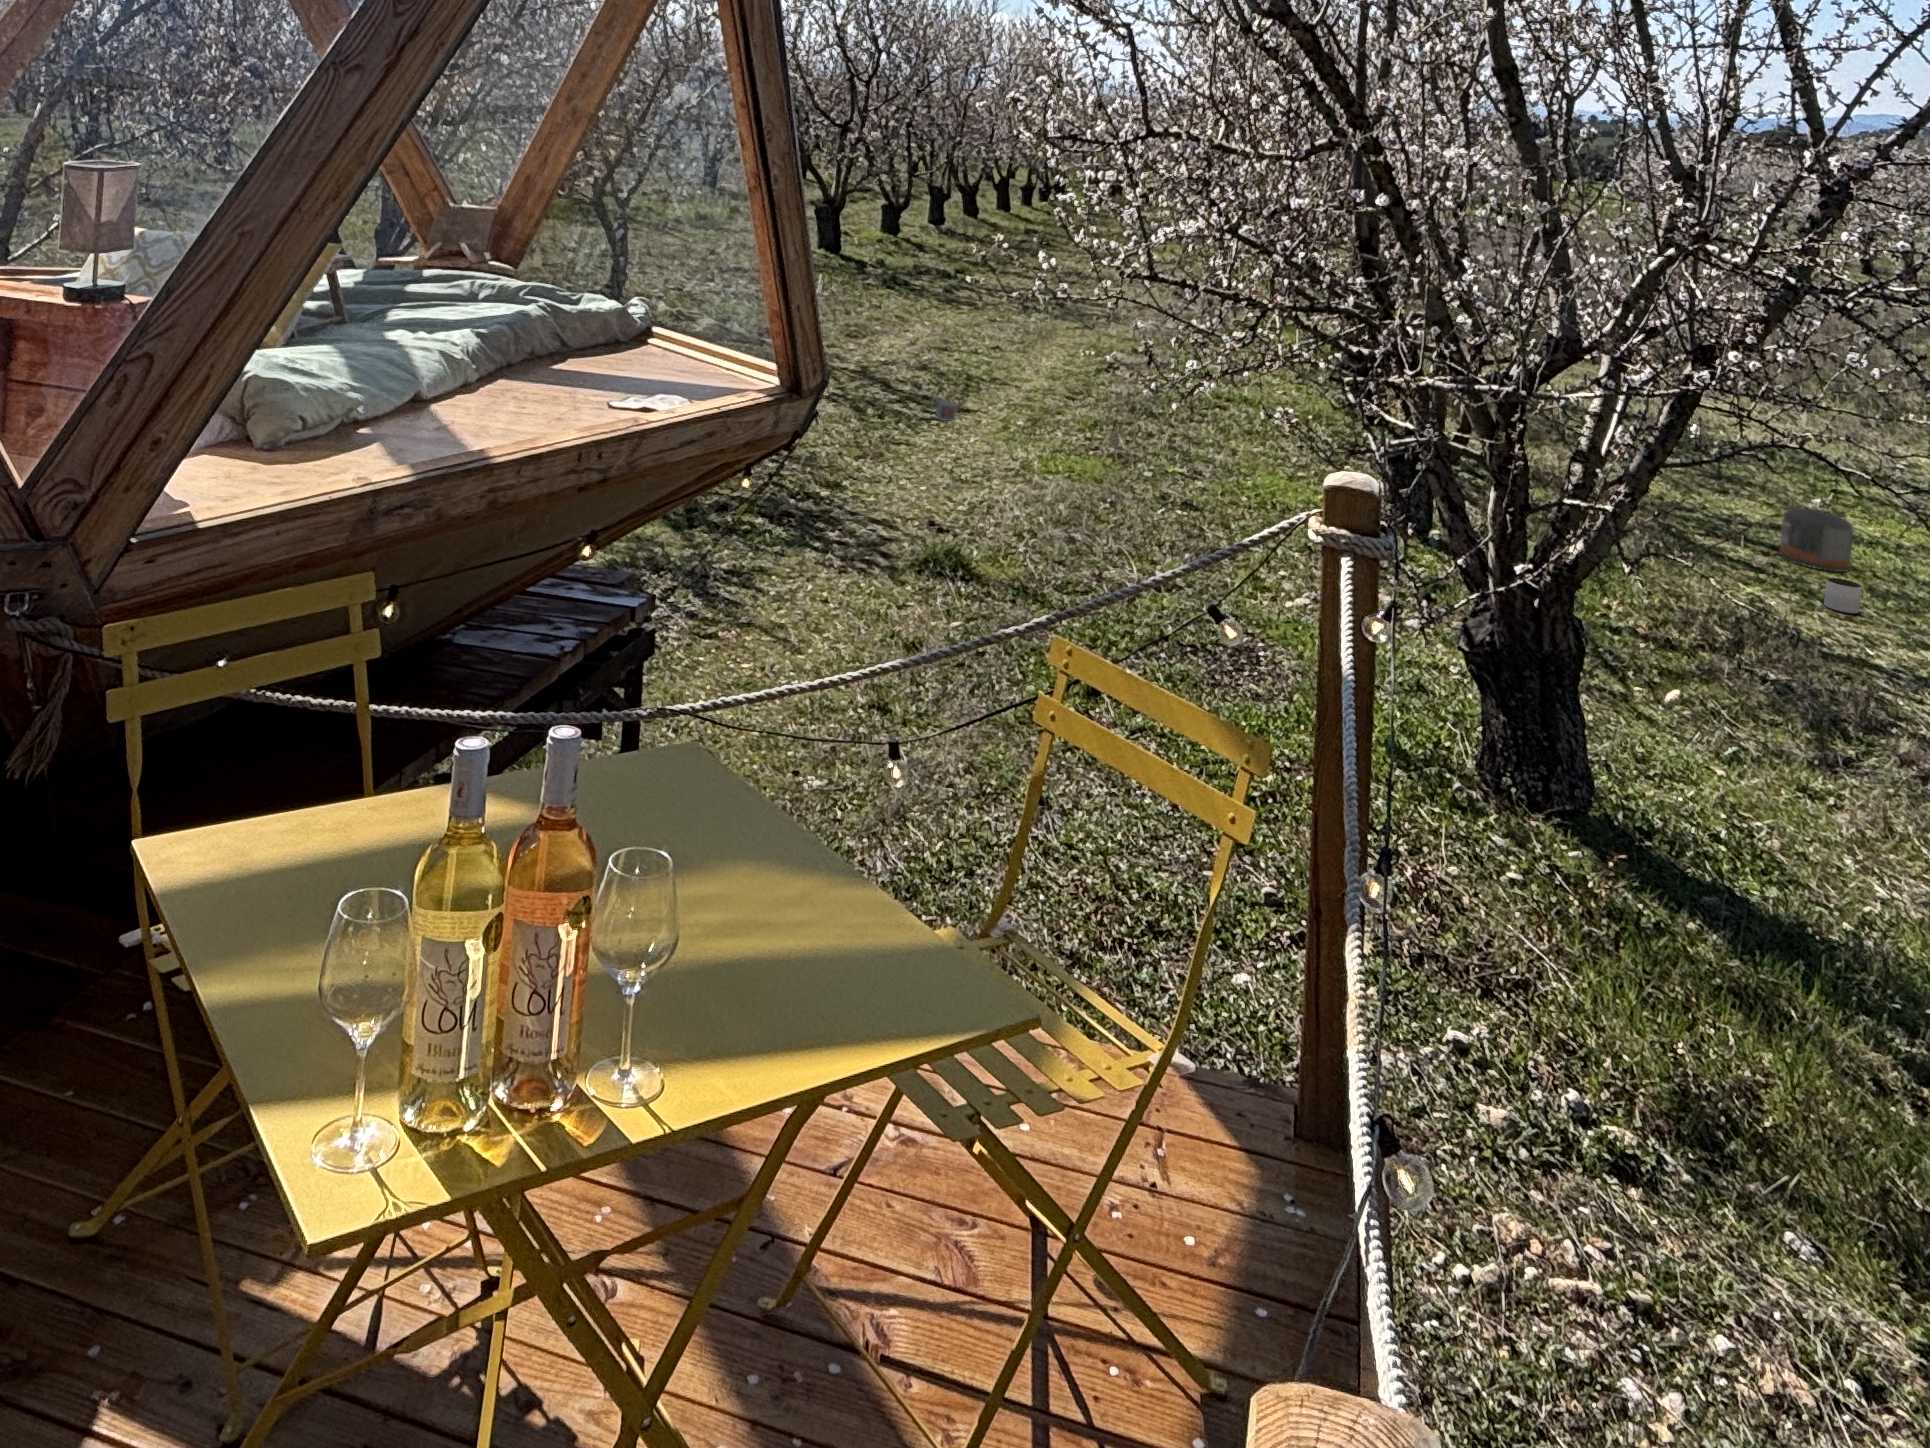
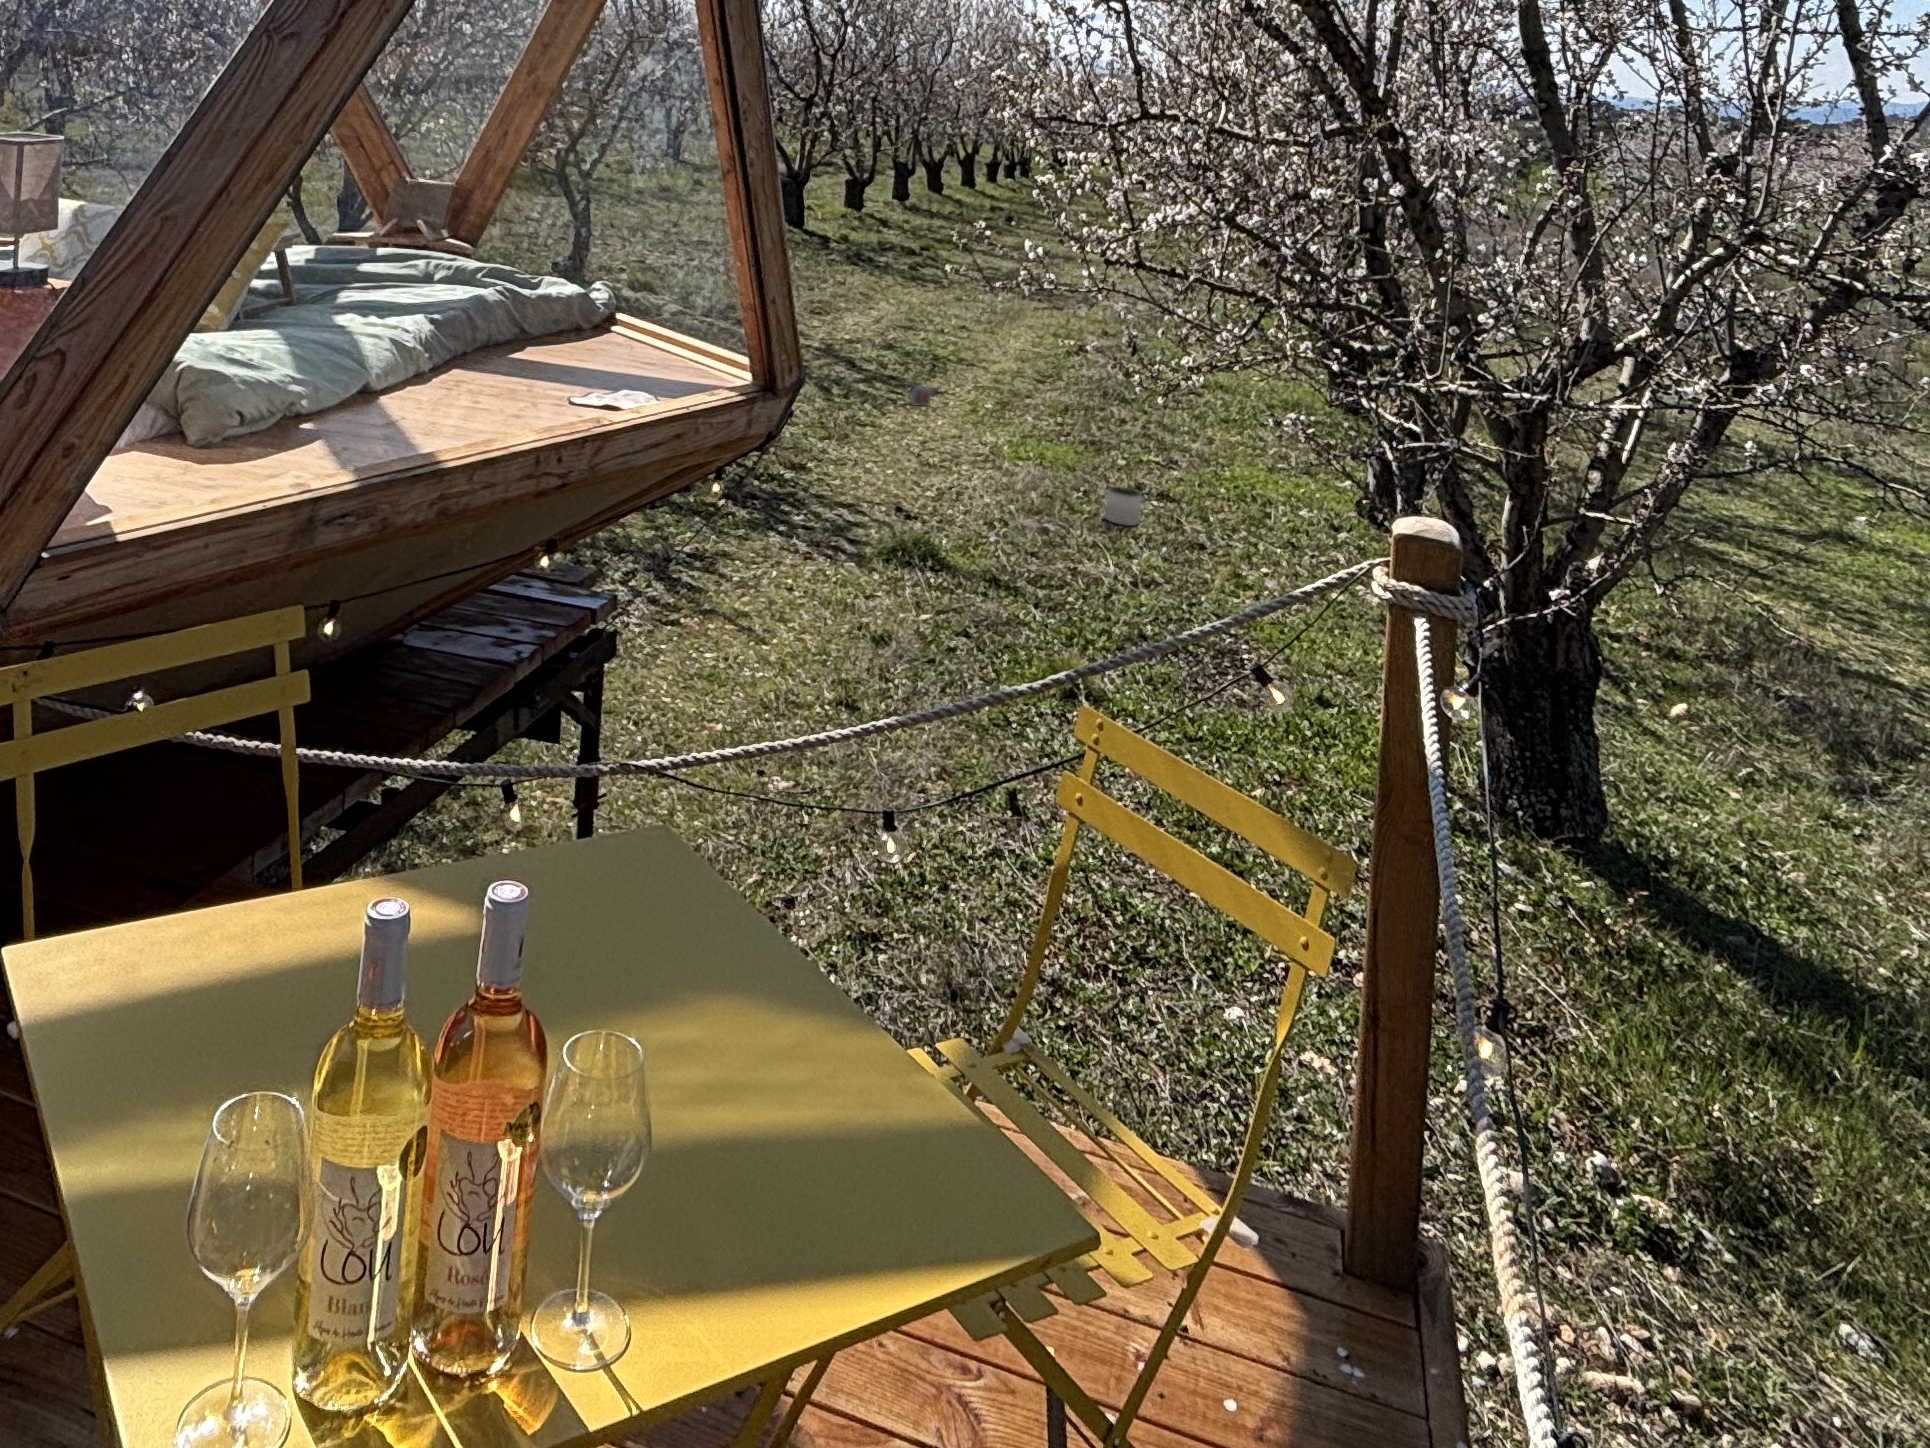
pouf: present [1779,508,1853,572] -> none [1792,517,1873,585]
planter: present [1824,578,1861,614] -> present [1105,487,1142,526]

